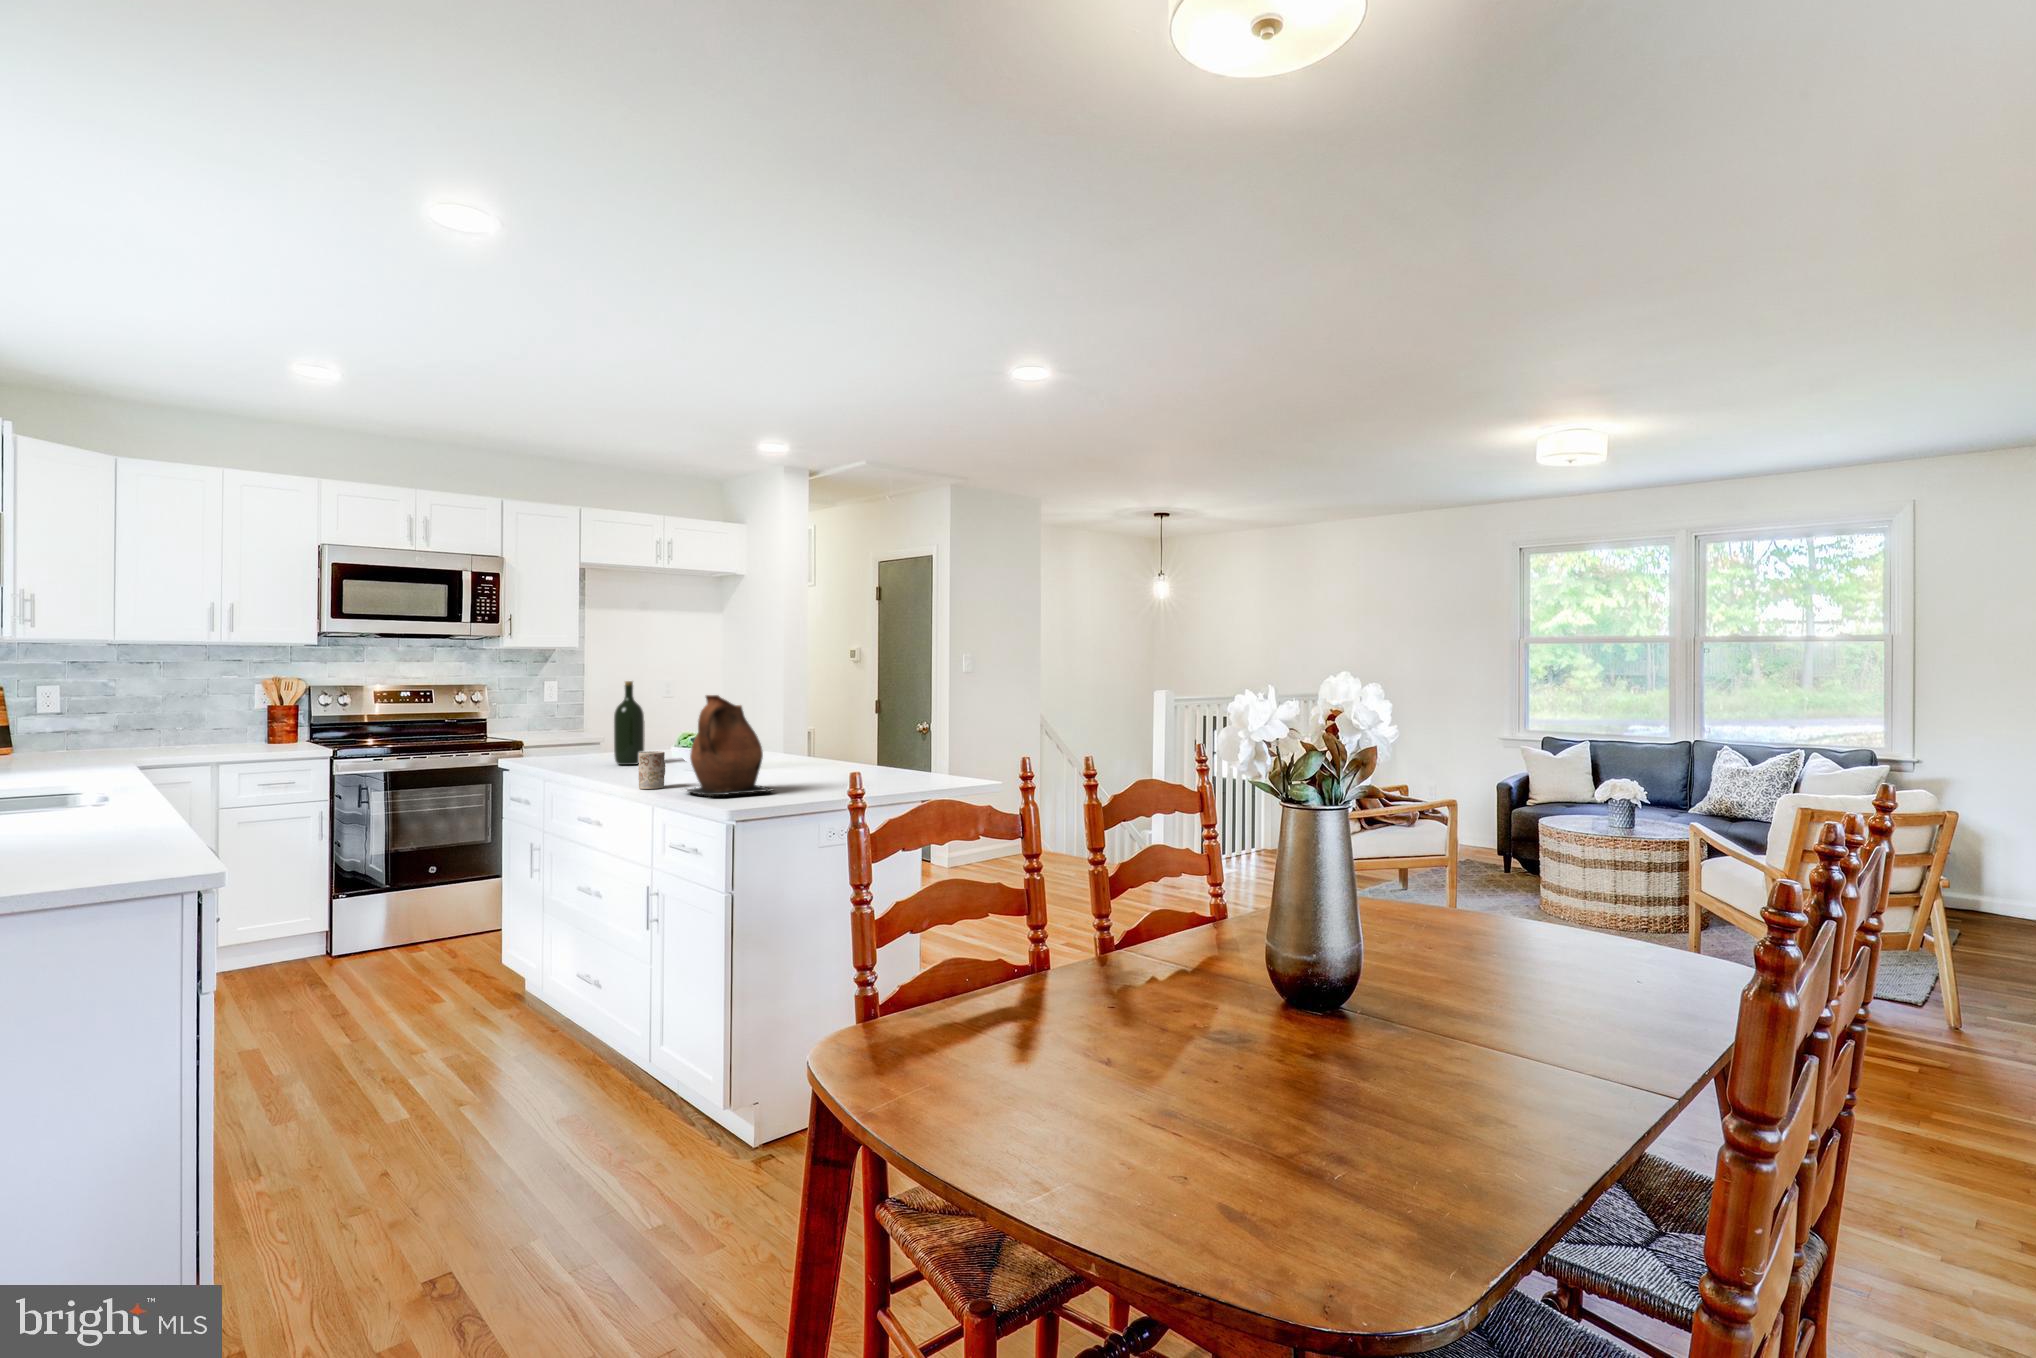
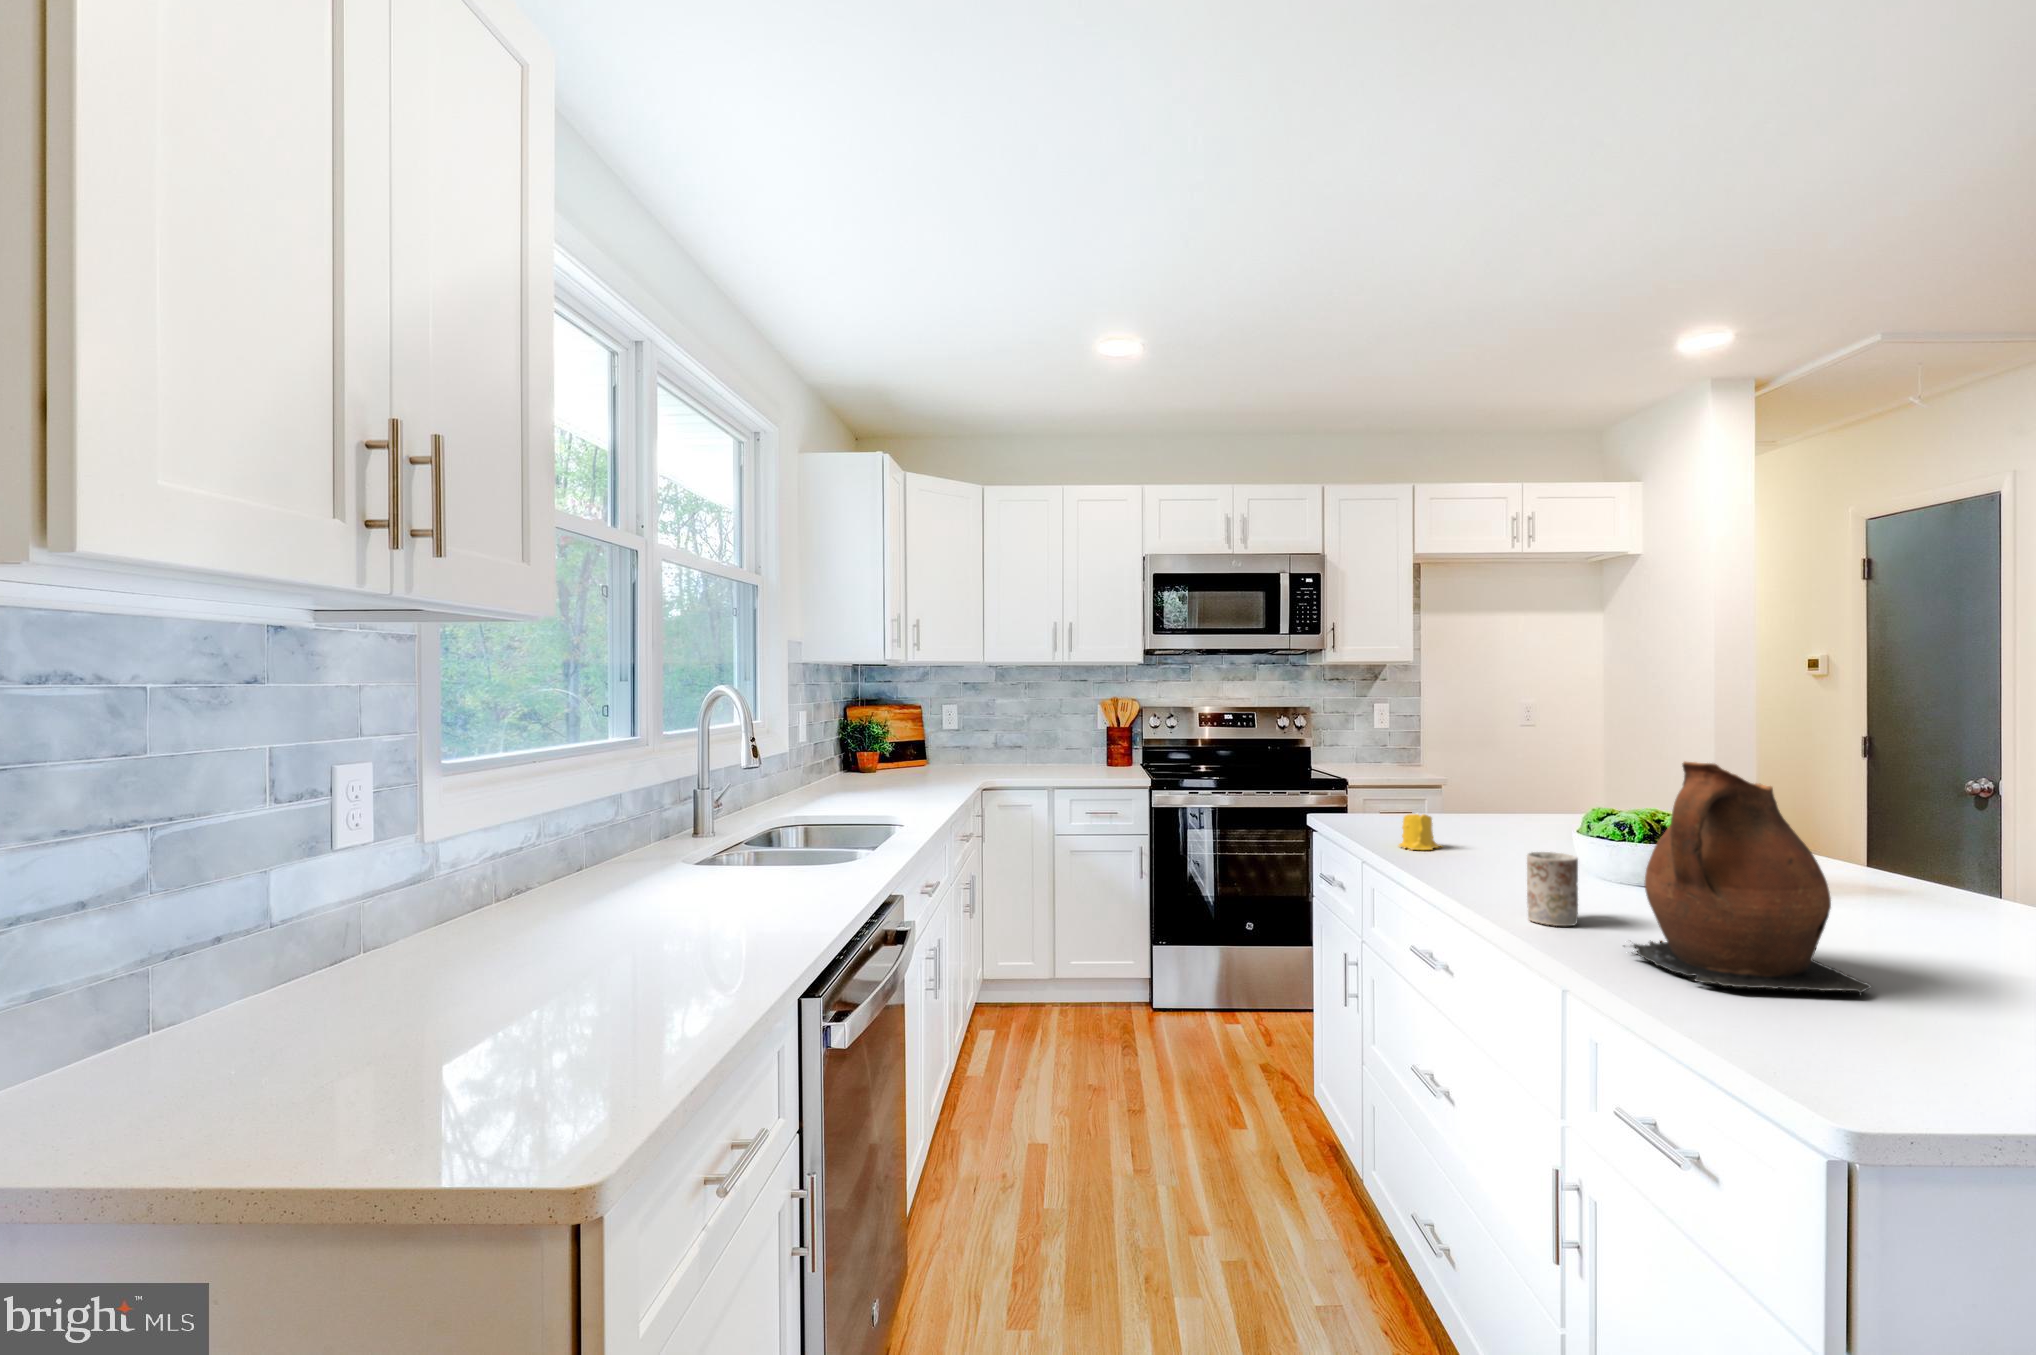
wine bottle: present [614,681,645,765] -> none [1470,714,1519,845]
candle: none [565,745,596,771] -> present [1399,814,1442,850]

